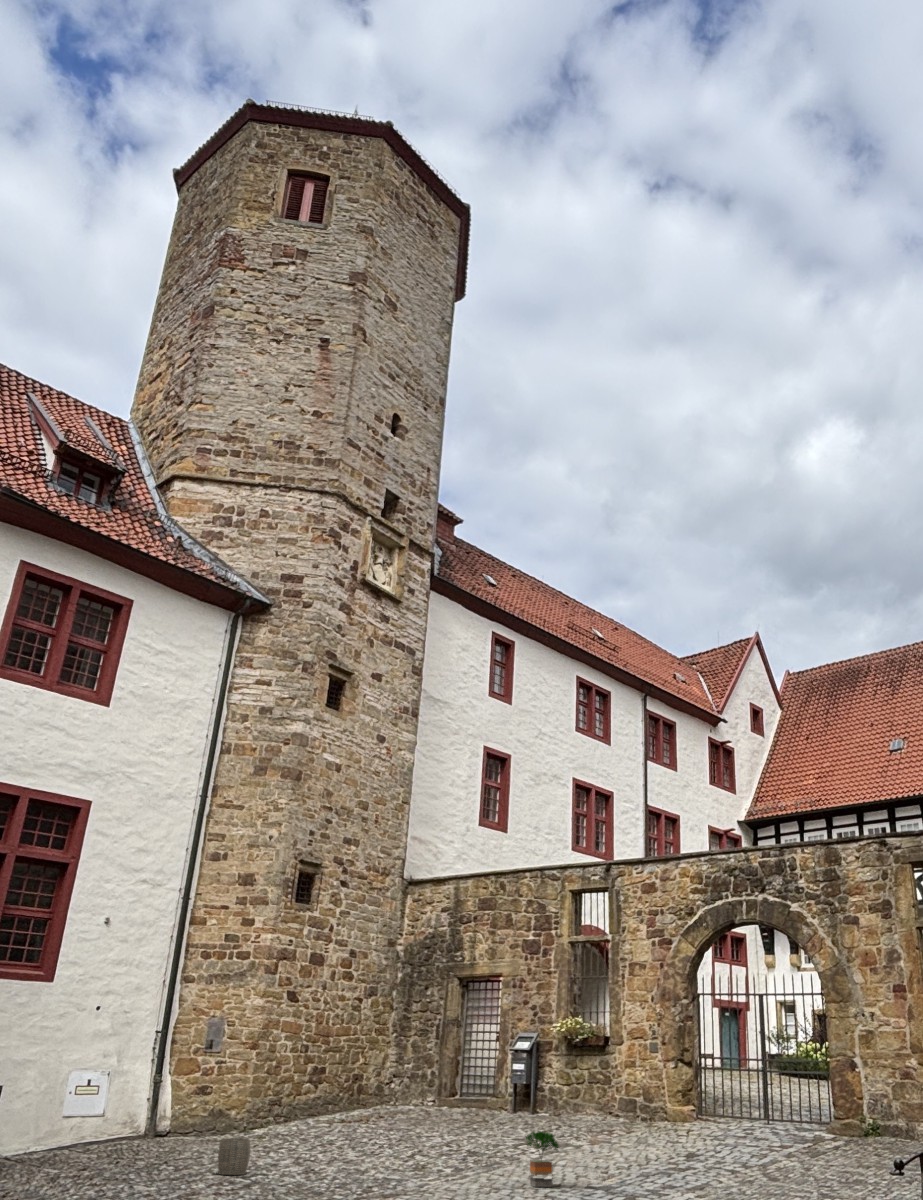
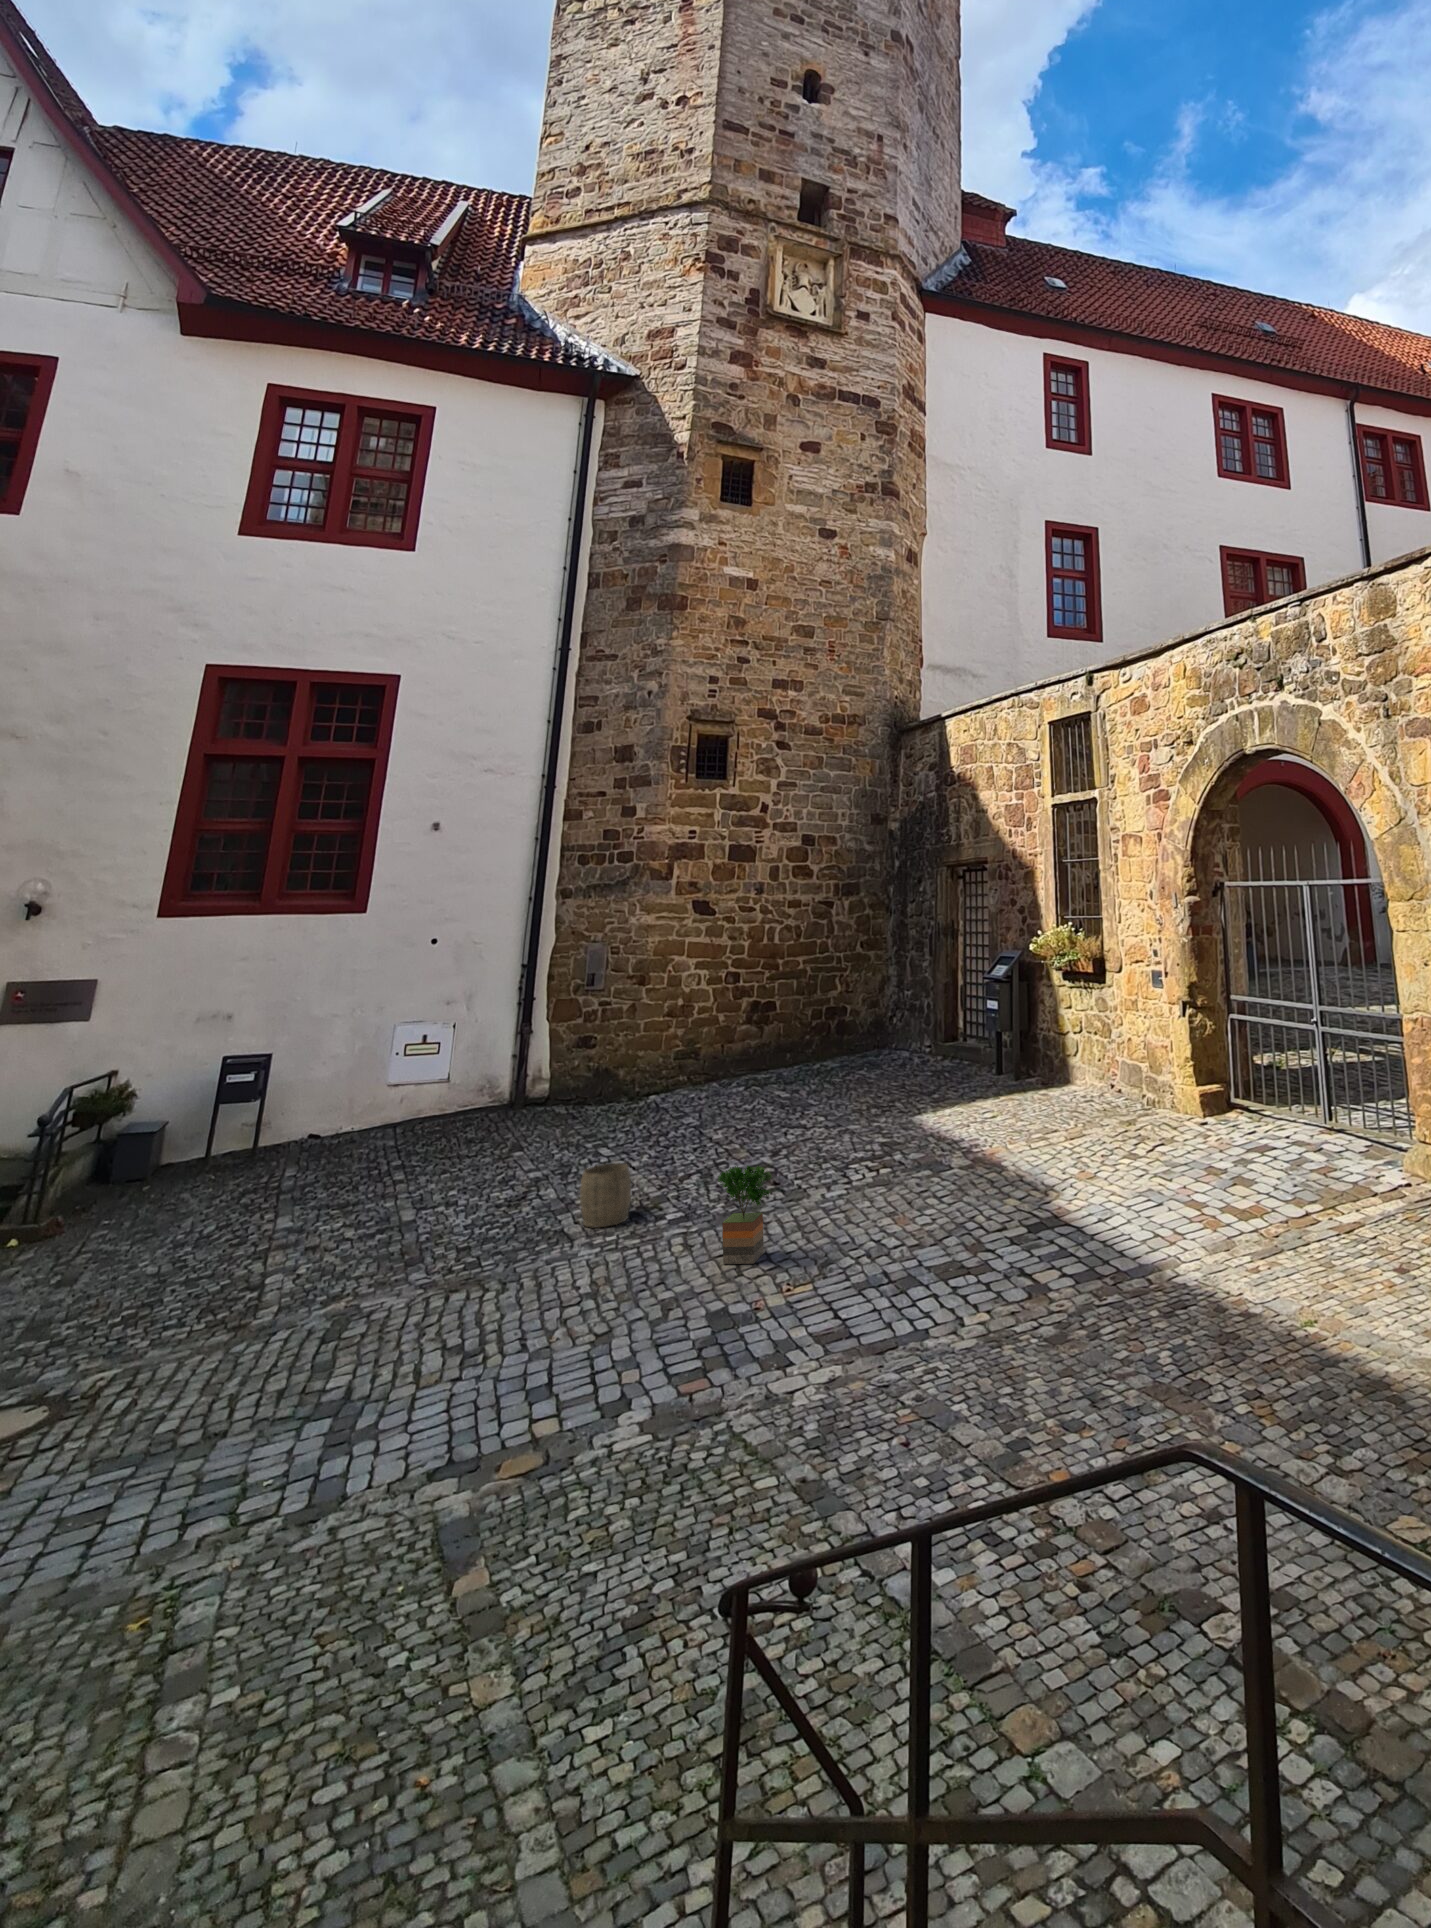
woven basket: present [218,1138,250,1175] -> present [580,1163,631,1228]

